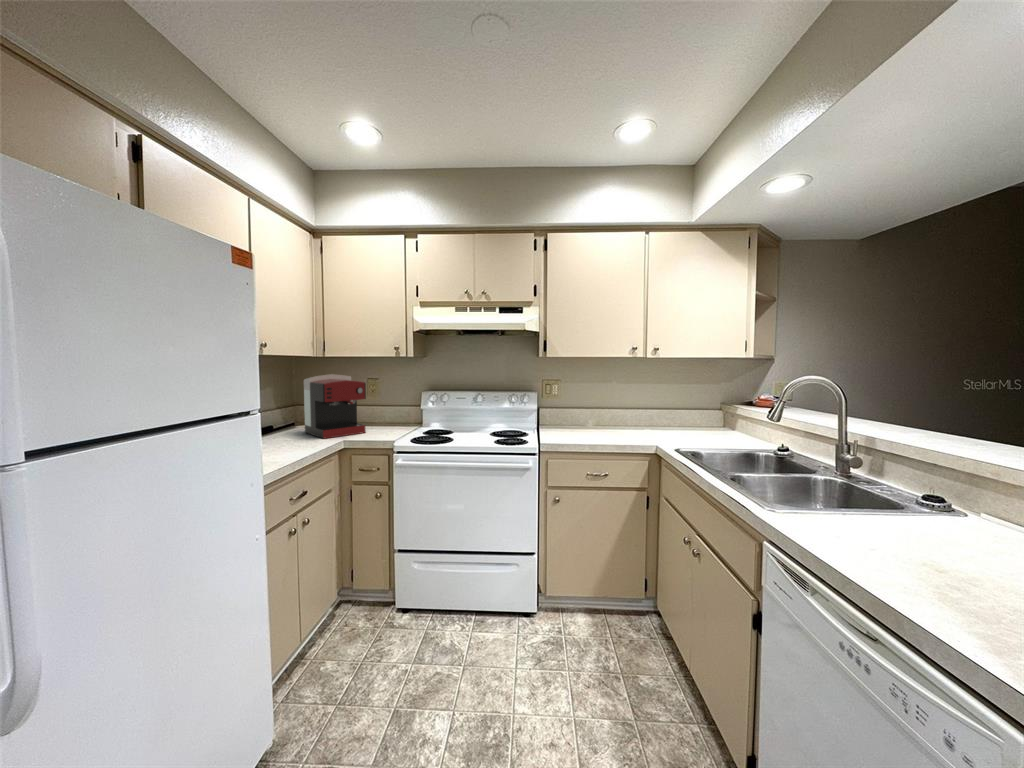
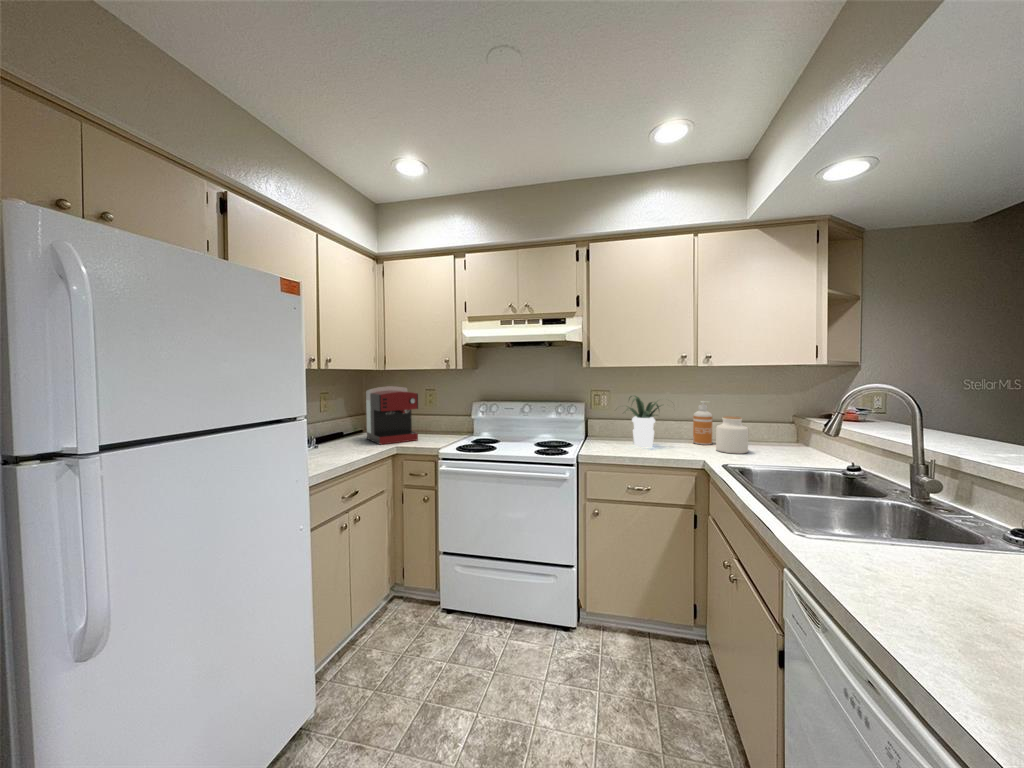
potted plant: none [570,385,627,434] -> present [626,396,660,447]
soap dispenser: none [639,390,657,430] -> present [693,401,712,445]
jar: none [662,404,691,438] -> present [716,416,748,454]

